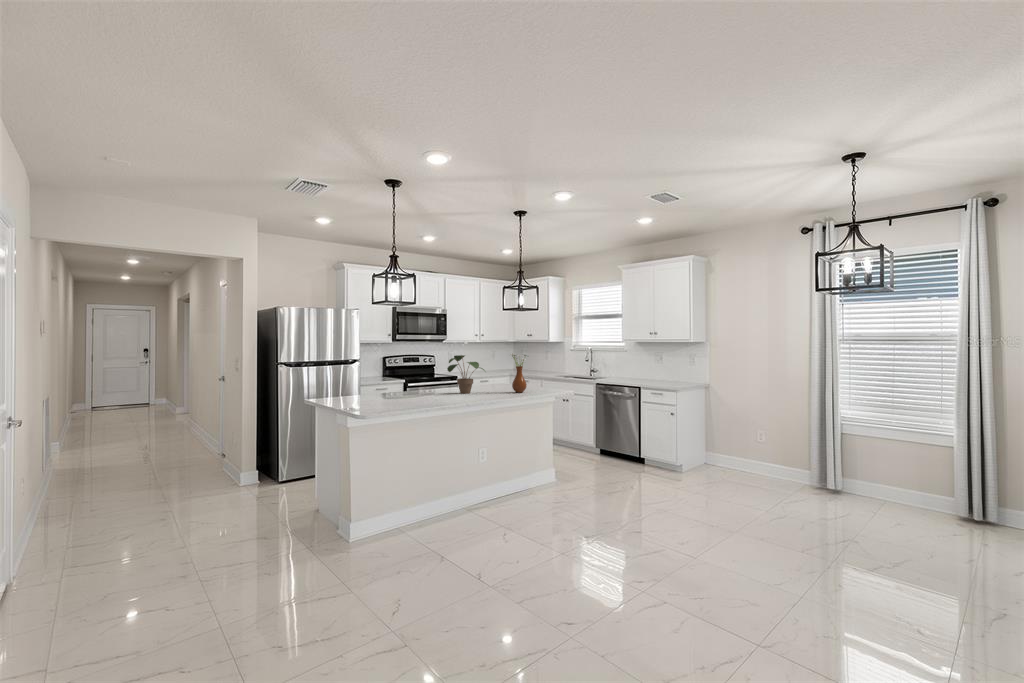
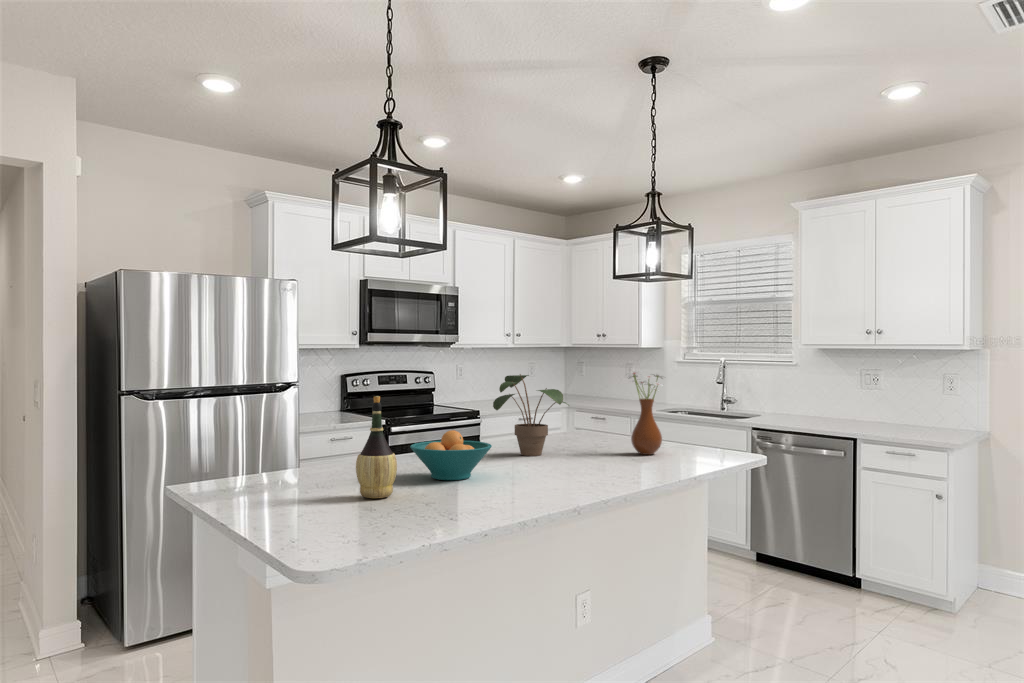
wine bottle: none [371,363,389,406] -> present [356,396,397,498]
fruit bowl: none [400,379,437,401] -> present [410,430,492,480]

